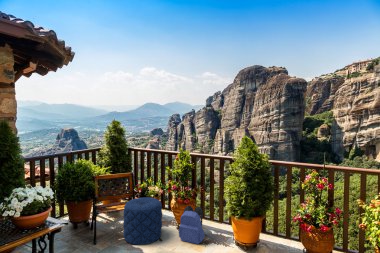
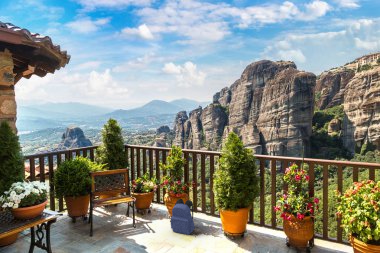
pouf: present [123,197,162,245] -> none [119,192,155,235]

